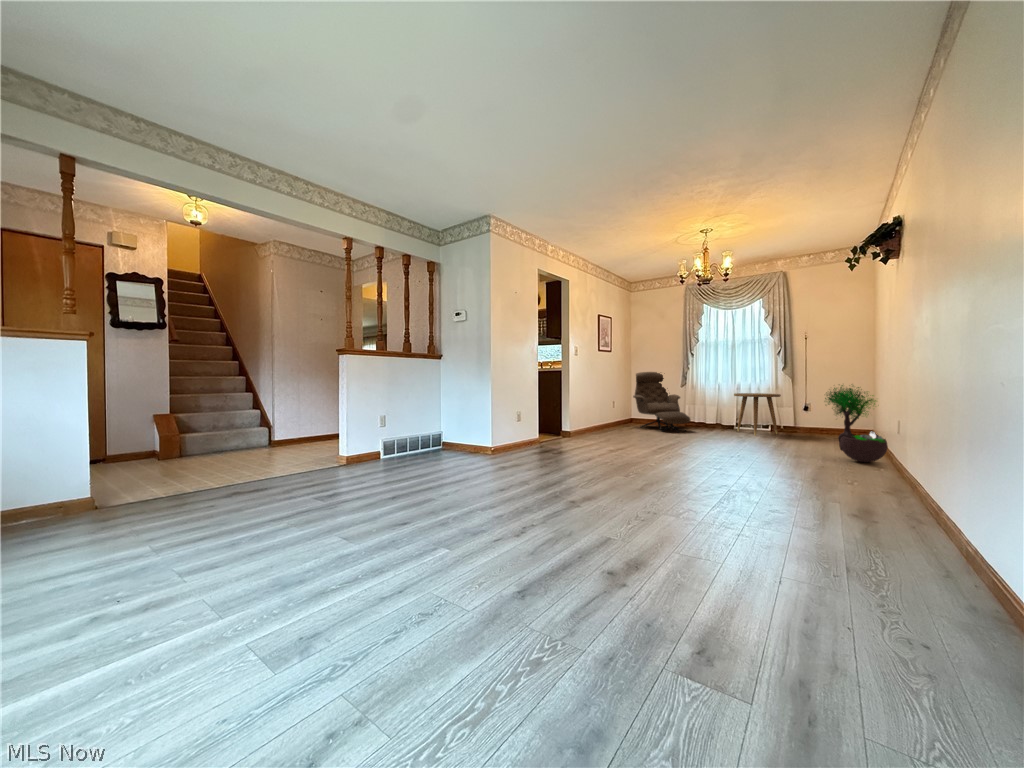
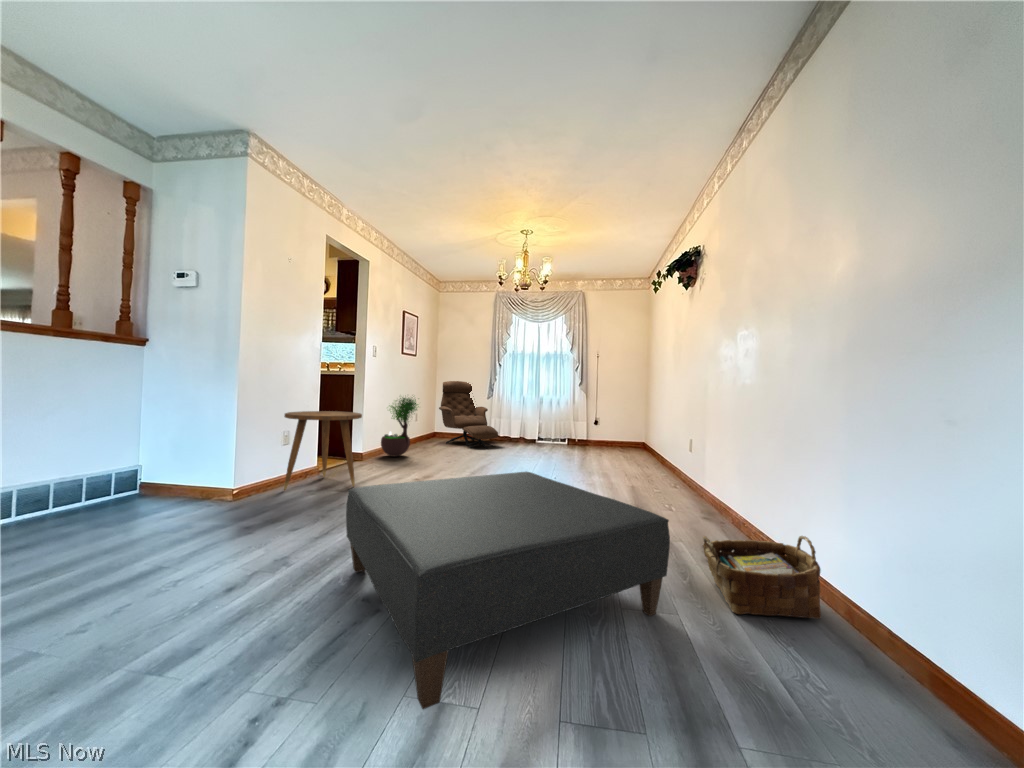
potted tree: present [825,385,888,462] -> present [381,397,418,456]
side table: present [734,393,781,436] -> present [284,411,362,490]
ottoman: none [558,440,793,547] -> present [346,472,670,709]
woven basket: none [840,492,962,569] -> present [703,536,821,619]

